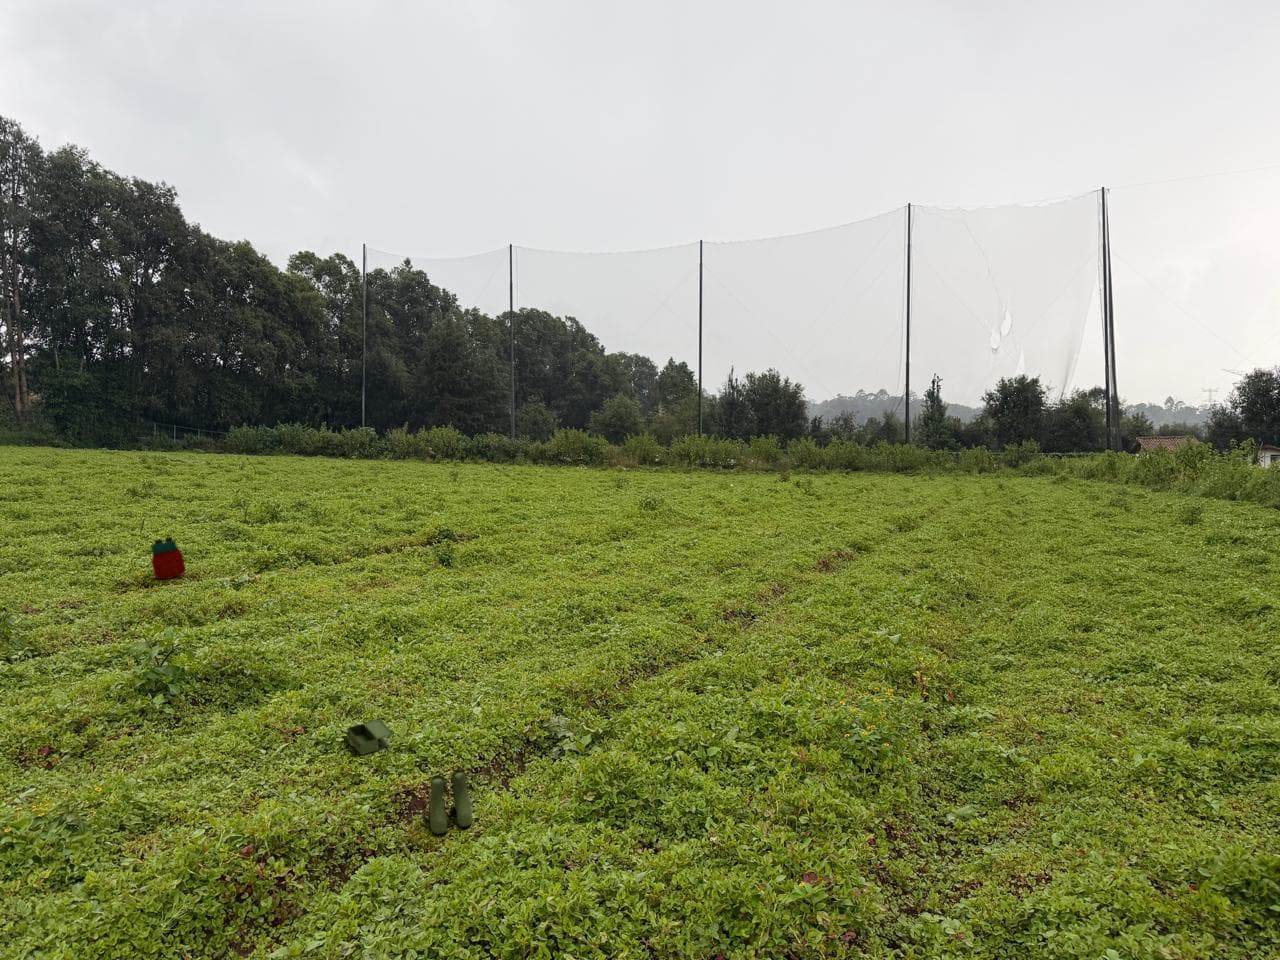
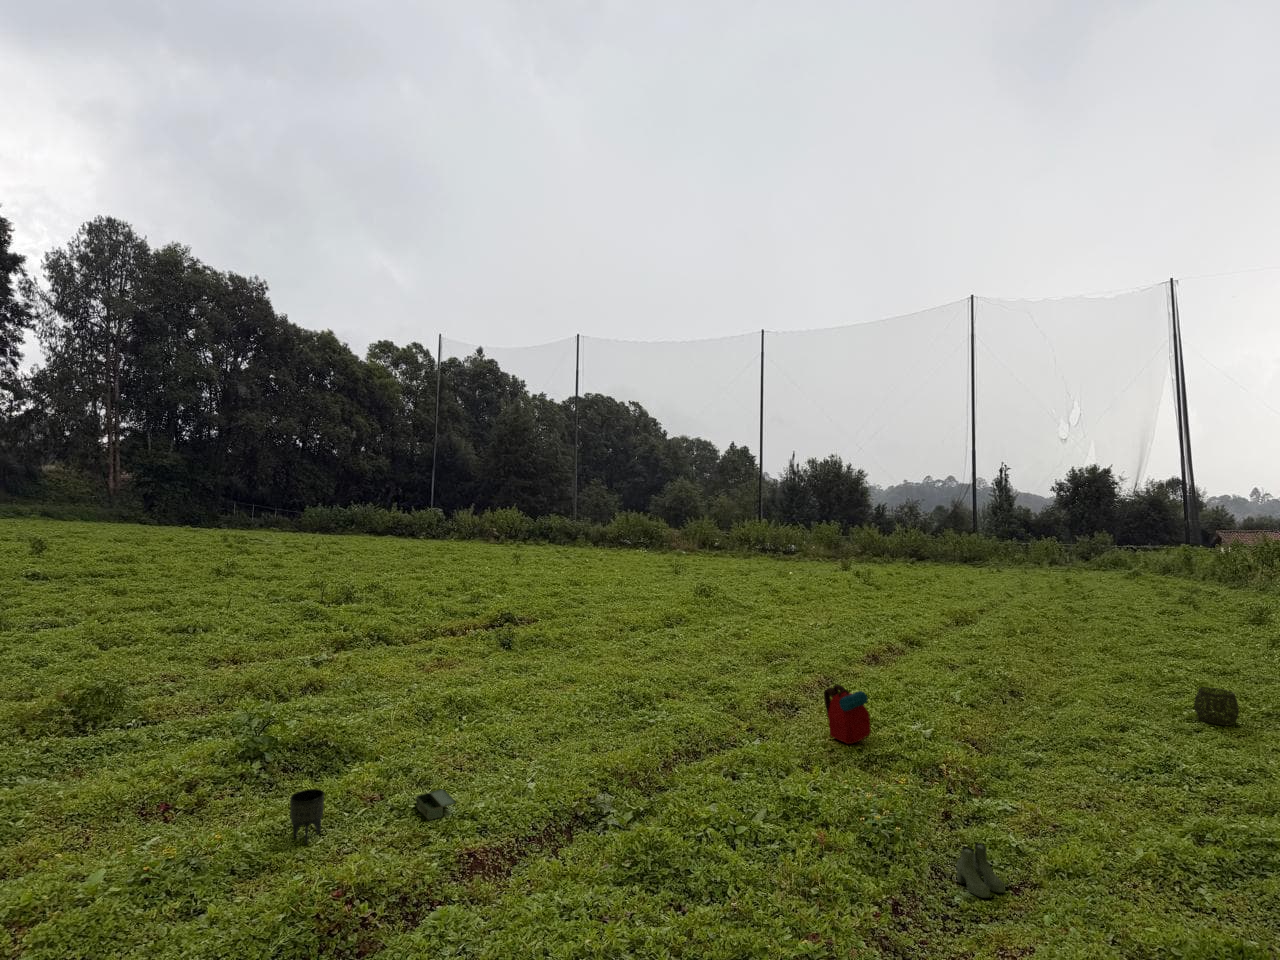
backpack: present [151,537,186,579] -> present [824,685,871,744]
woven basket: none [1142,590,1186,627] -> present [1194,687,1239,726]
planter: none [190,726,233,790] -> present [290,789,325,844]
boots: present [429,770,472,834] -> present [956,842,1005,898]

